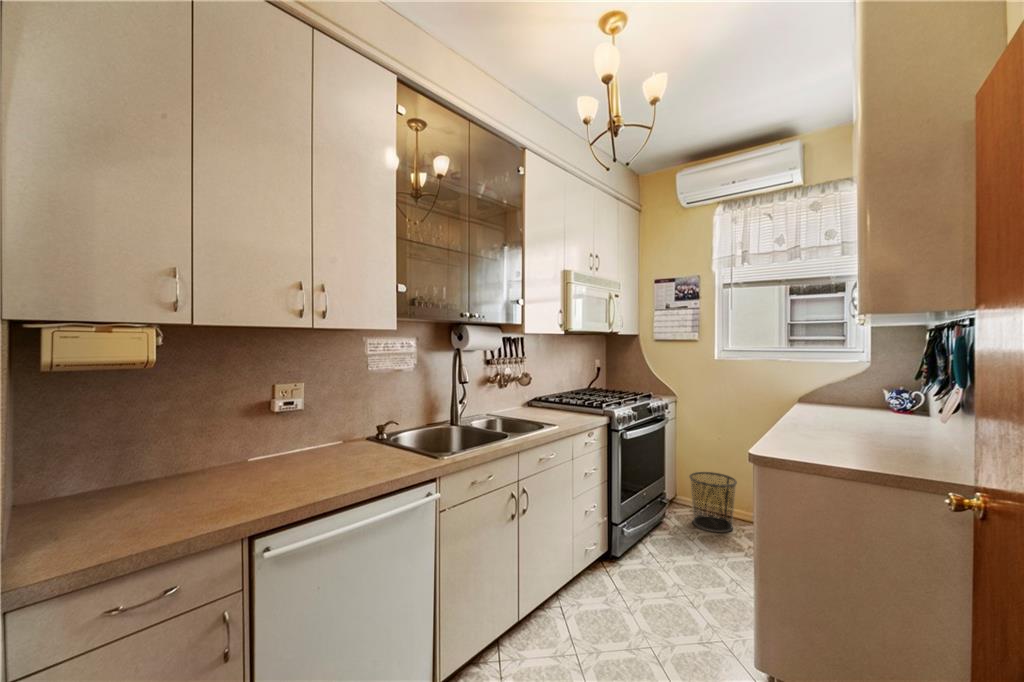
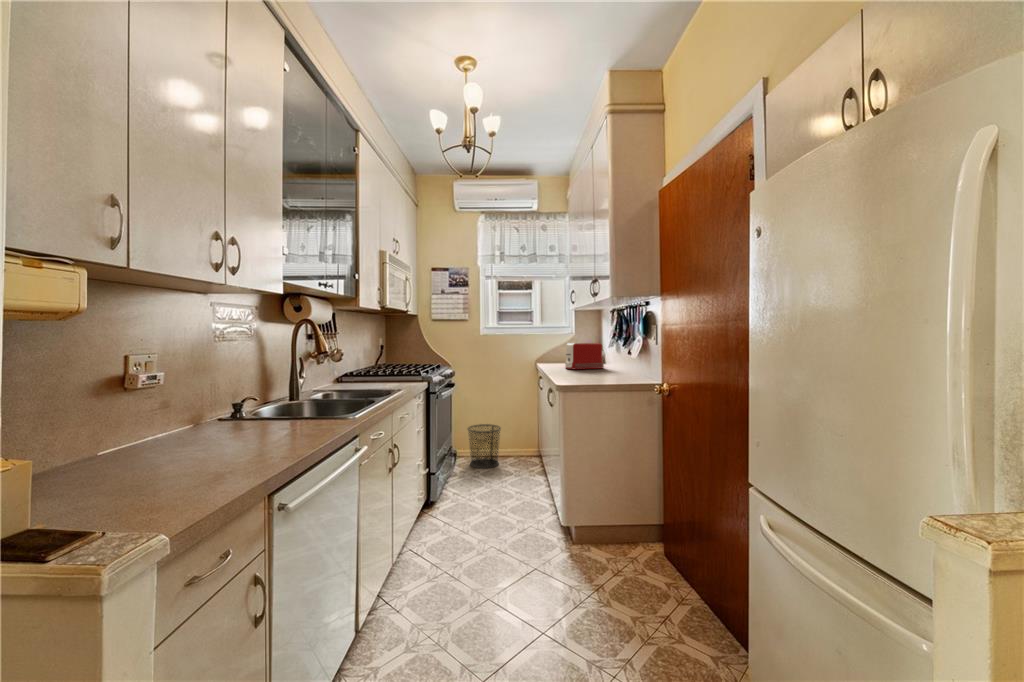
toaster: none [824,379,904,424] -> present [565,343,604,370]

